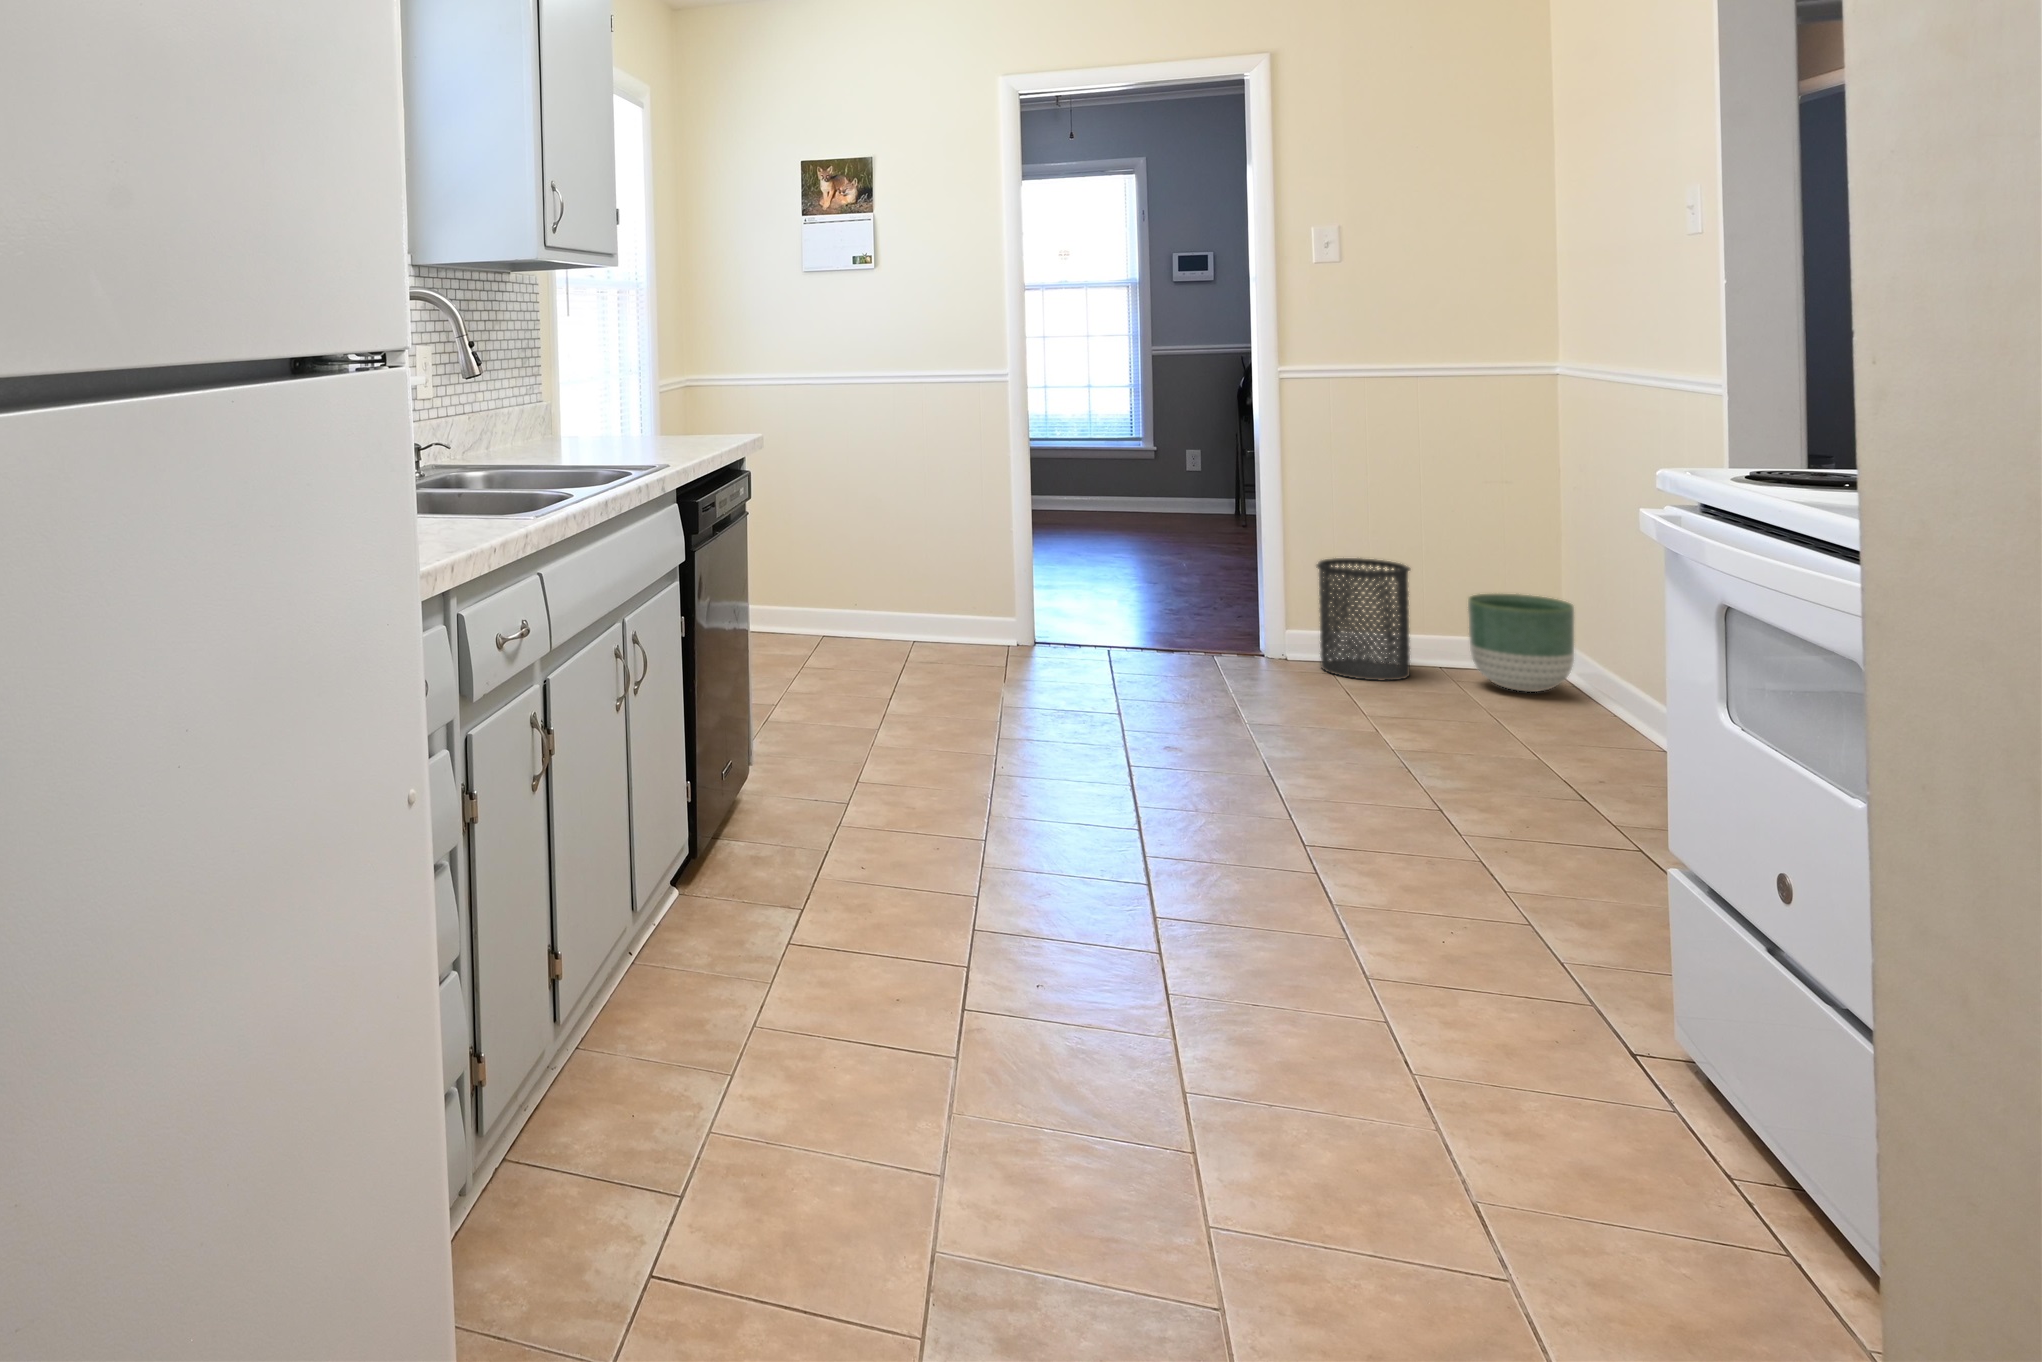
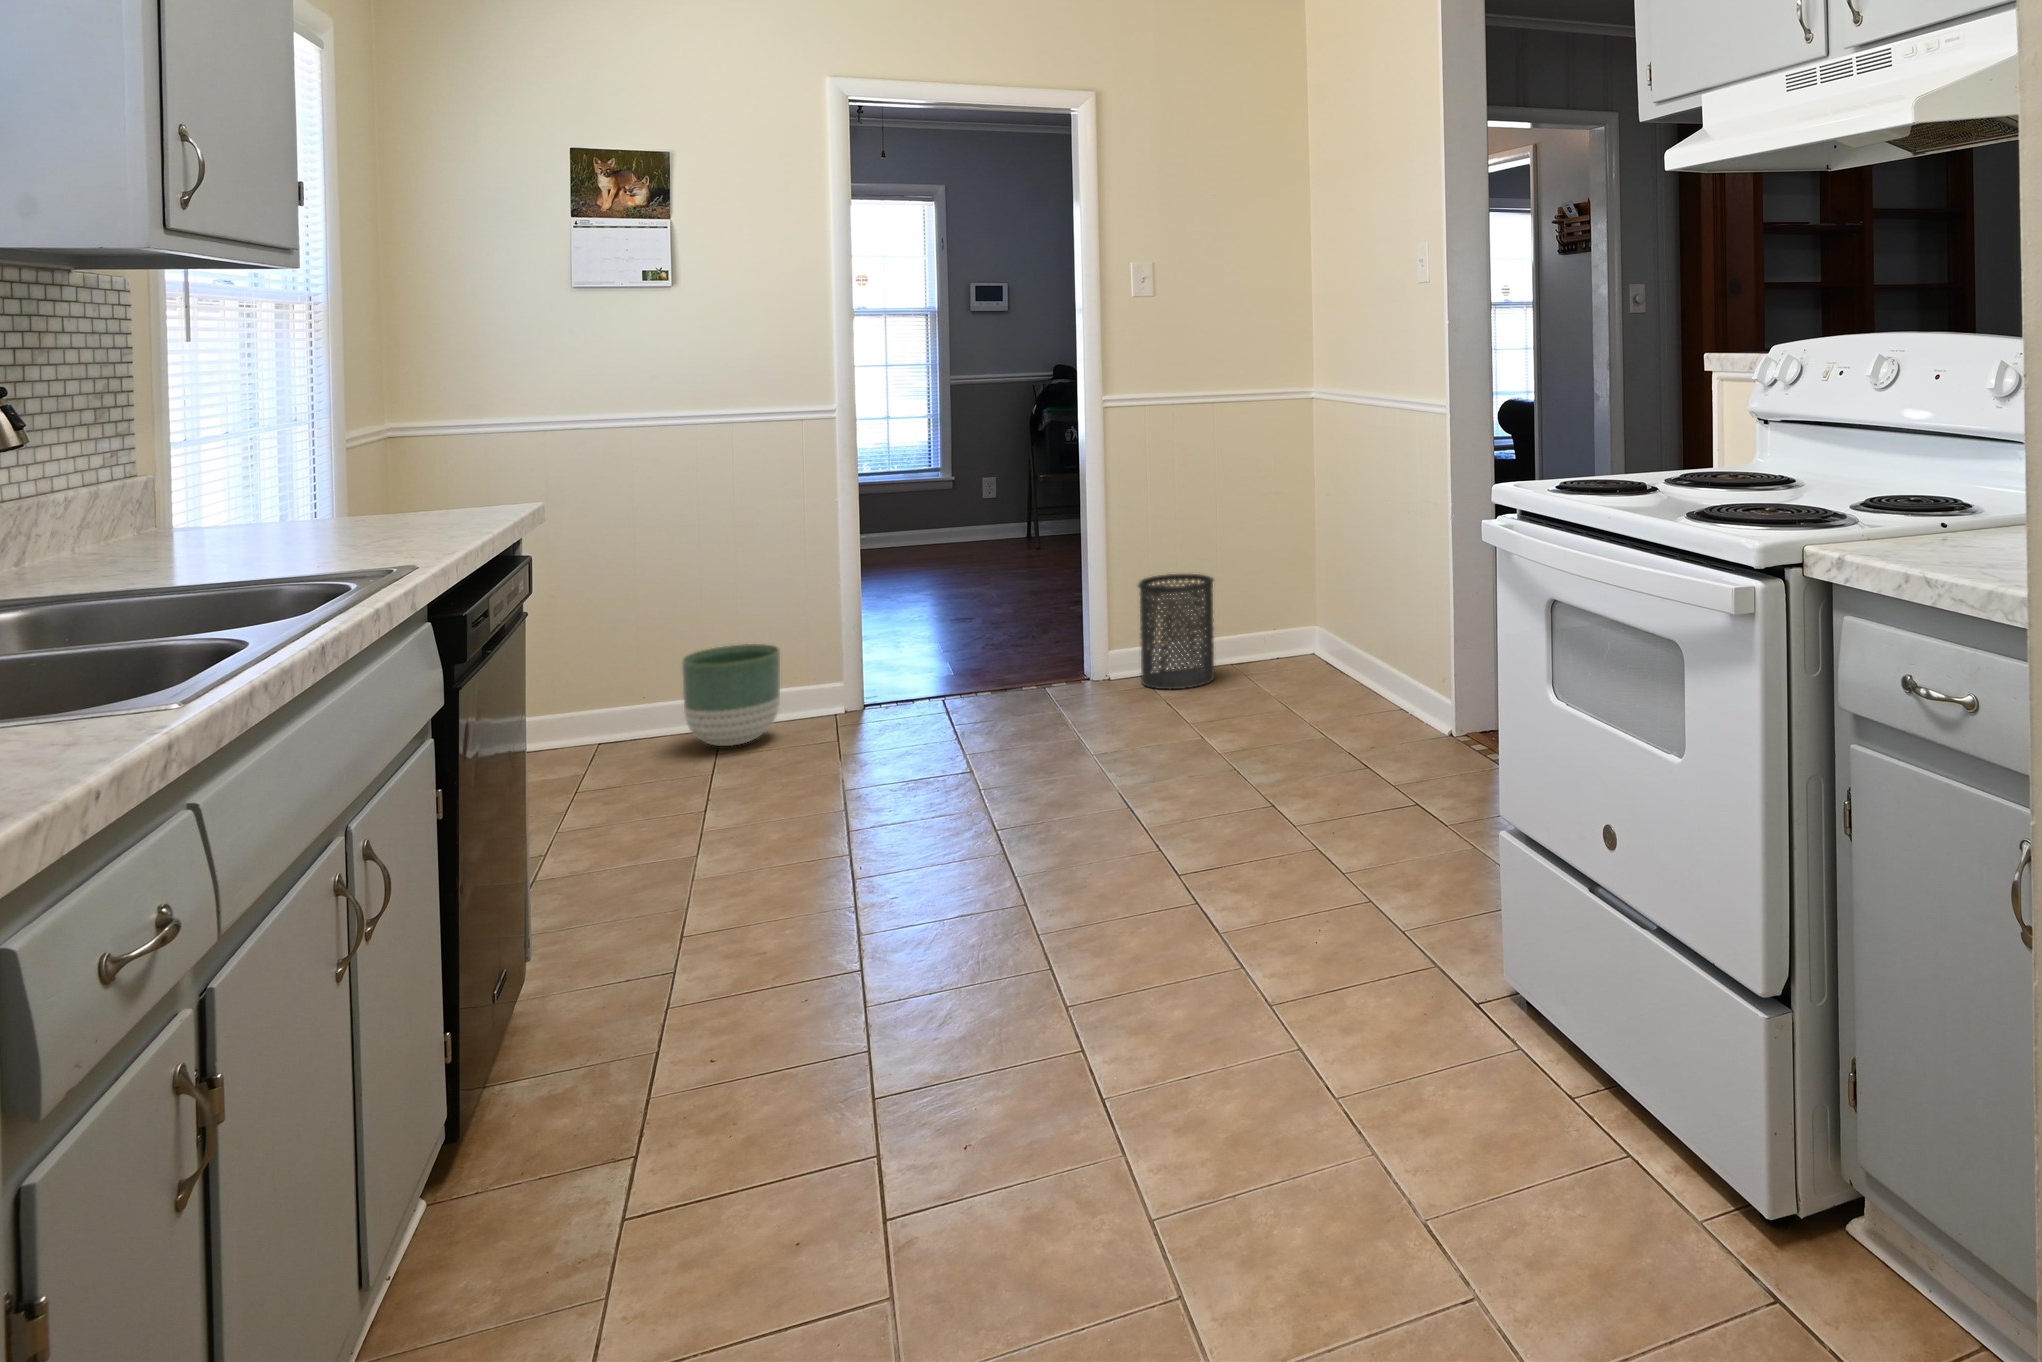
planter: present [1468,594,1574,692] -> present [682,644,780,746]

